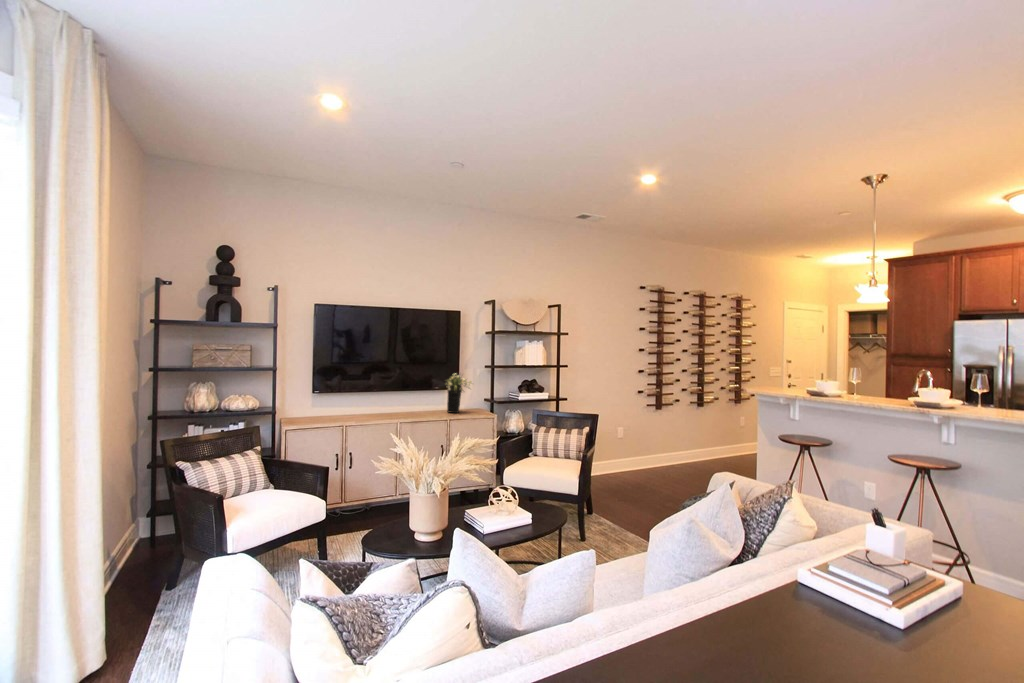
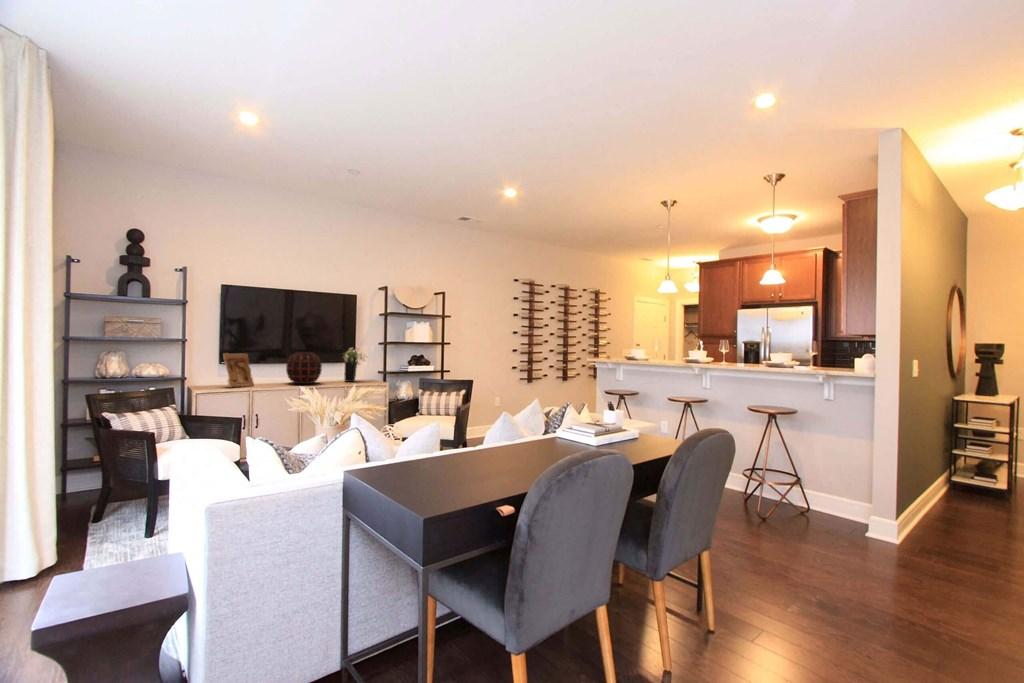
decorative vase: none [383,379,422,417] -> present [286,352,322,384]
picture frame: none [315,382,349,422] -> present [223,353,254,387]

